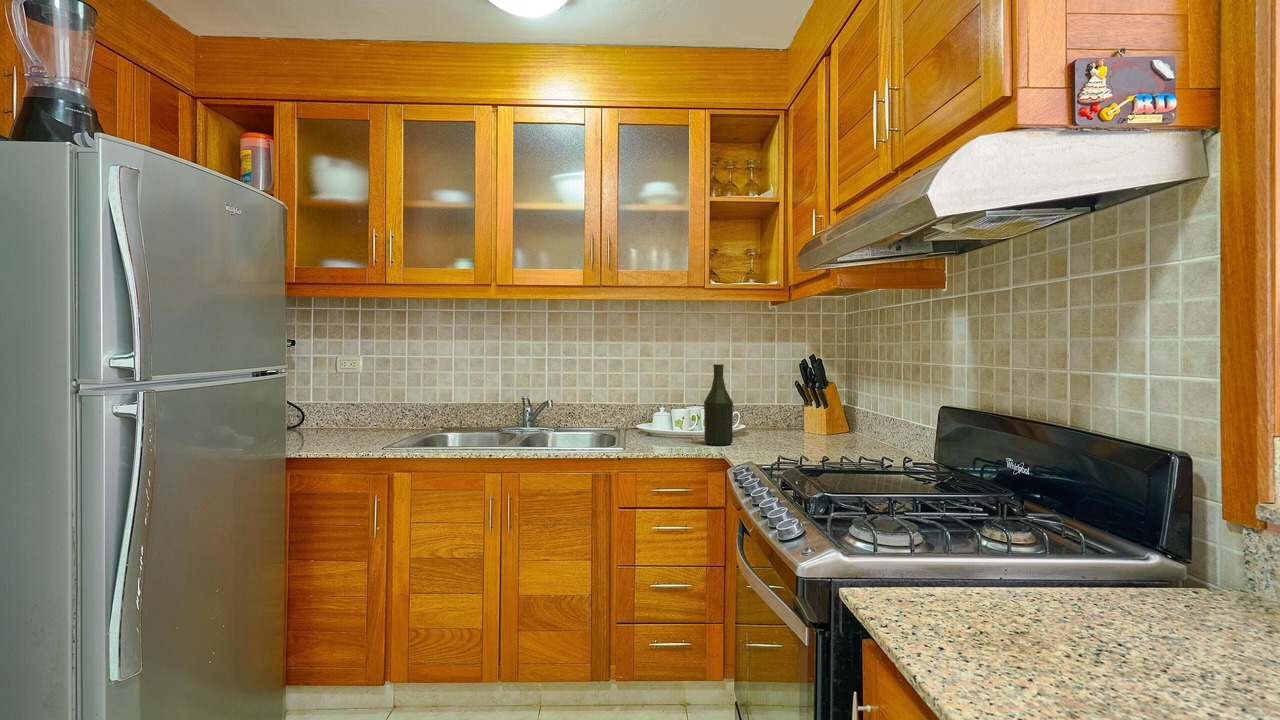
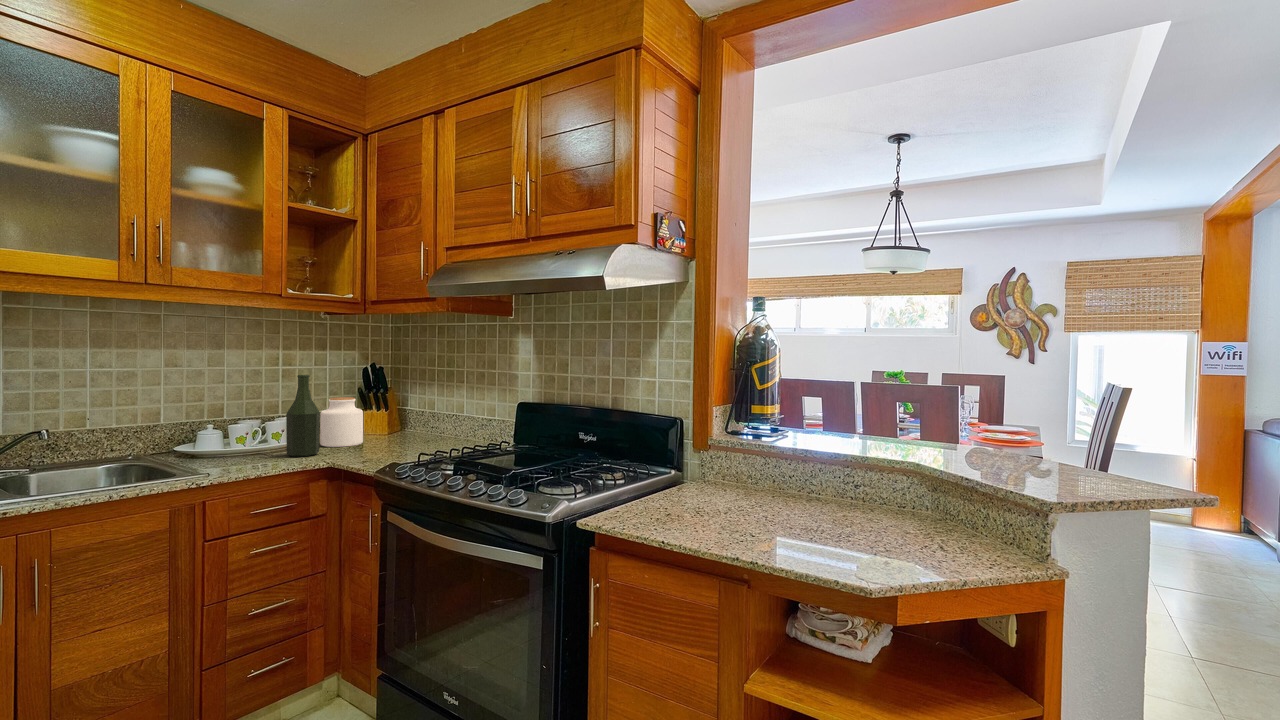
jar: none [749,390,790,441] -> present [320,397,363,447]

